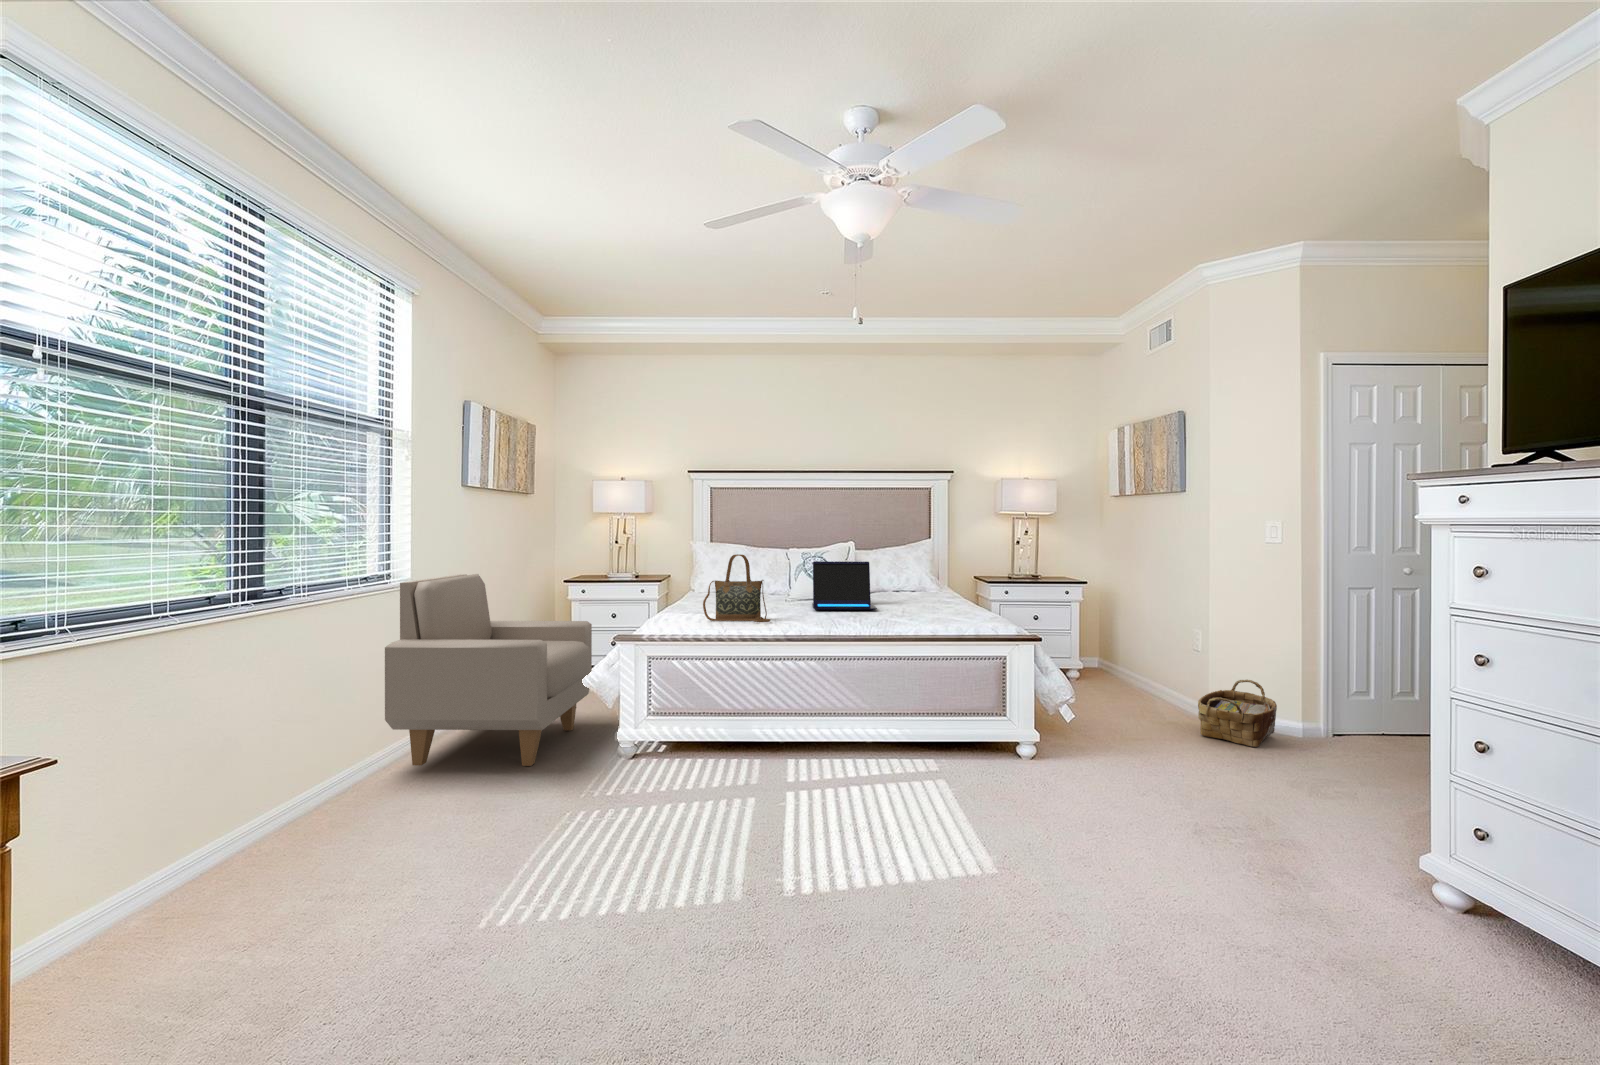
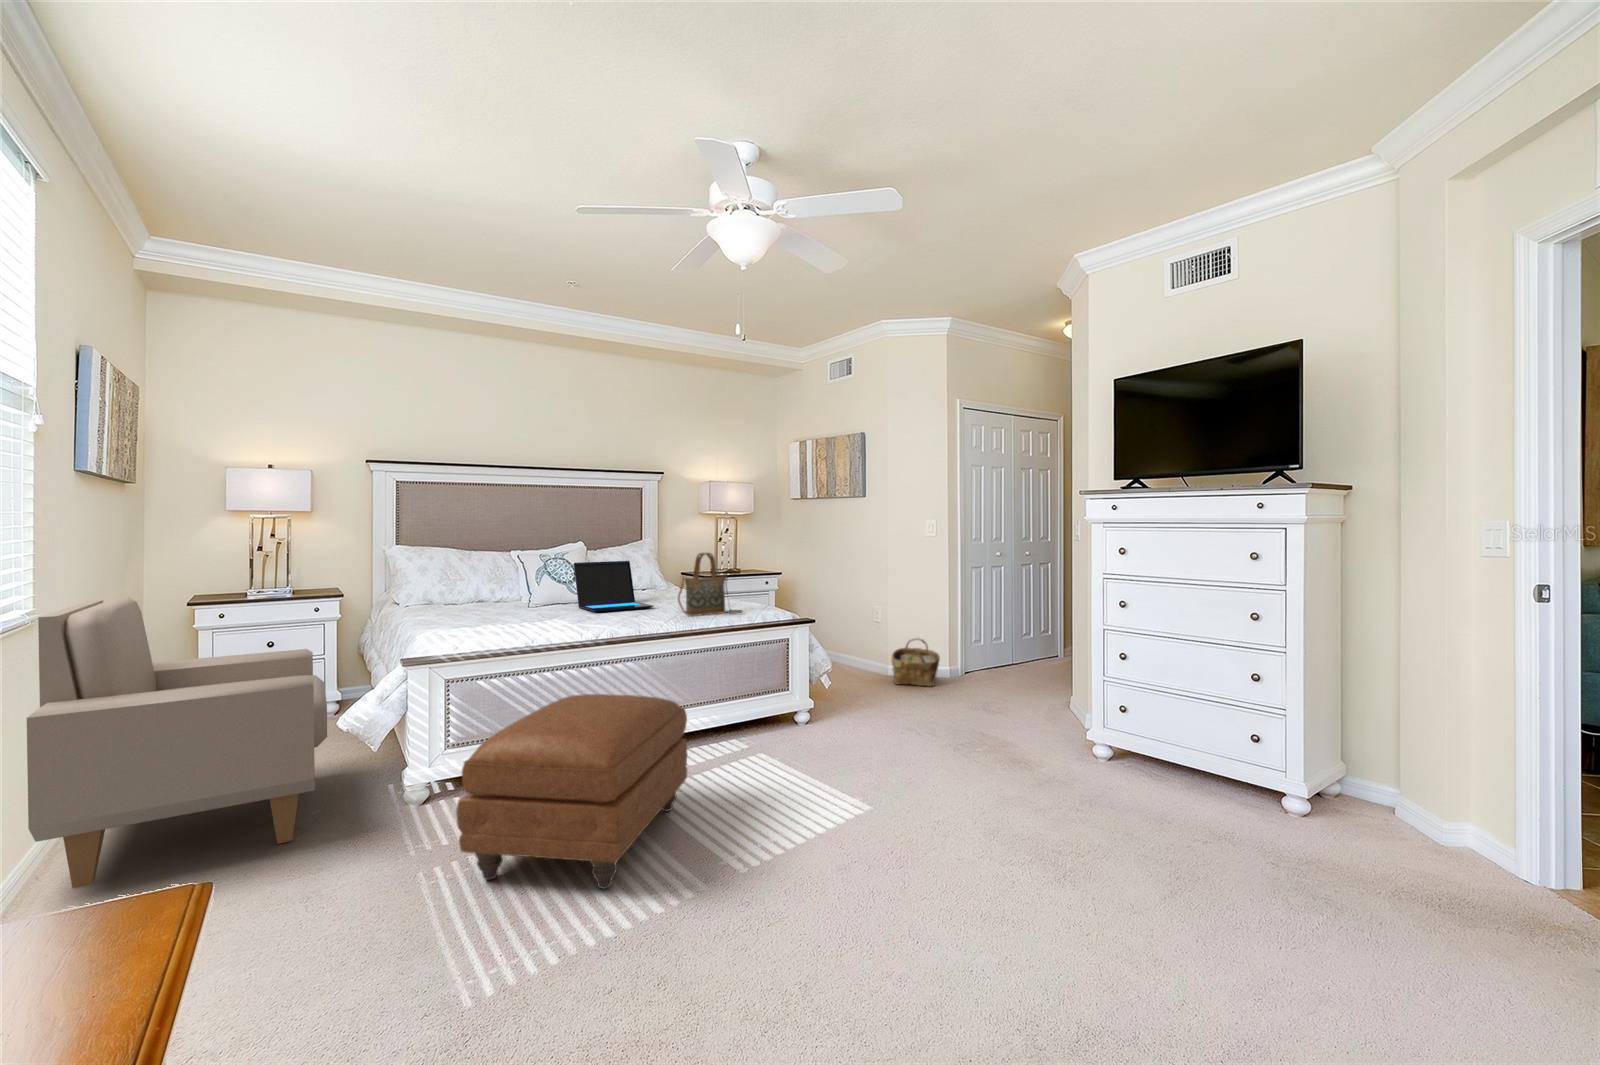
handbag: present [703,554,770,622] -> present [678,553,742,616]
ottoman: none [577,685,811,866] -> present [456,694,687,889]

